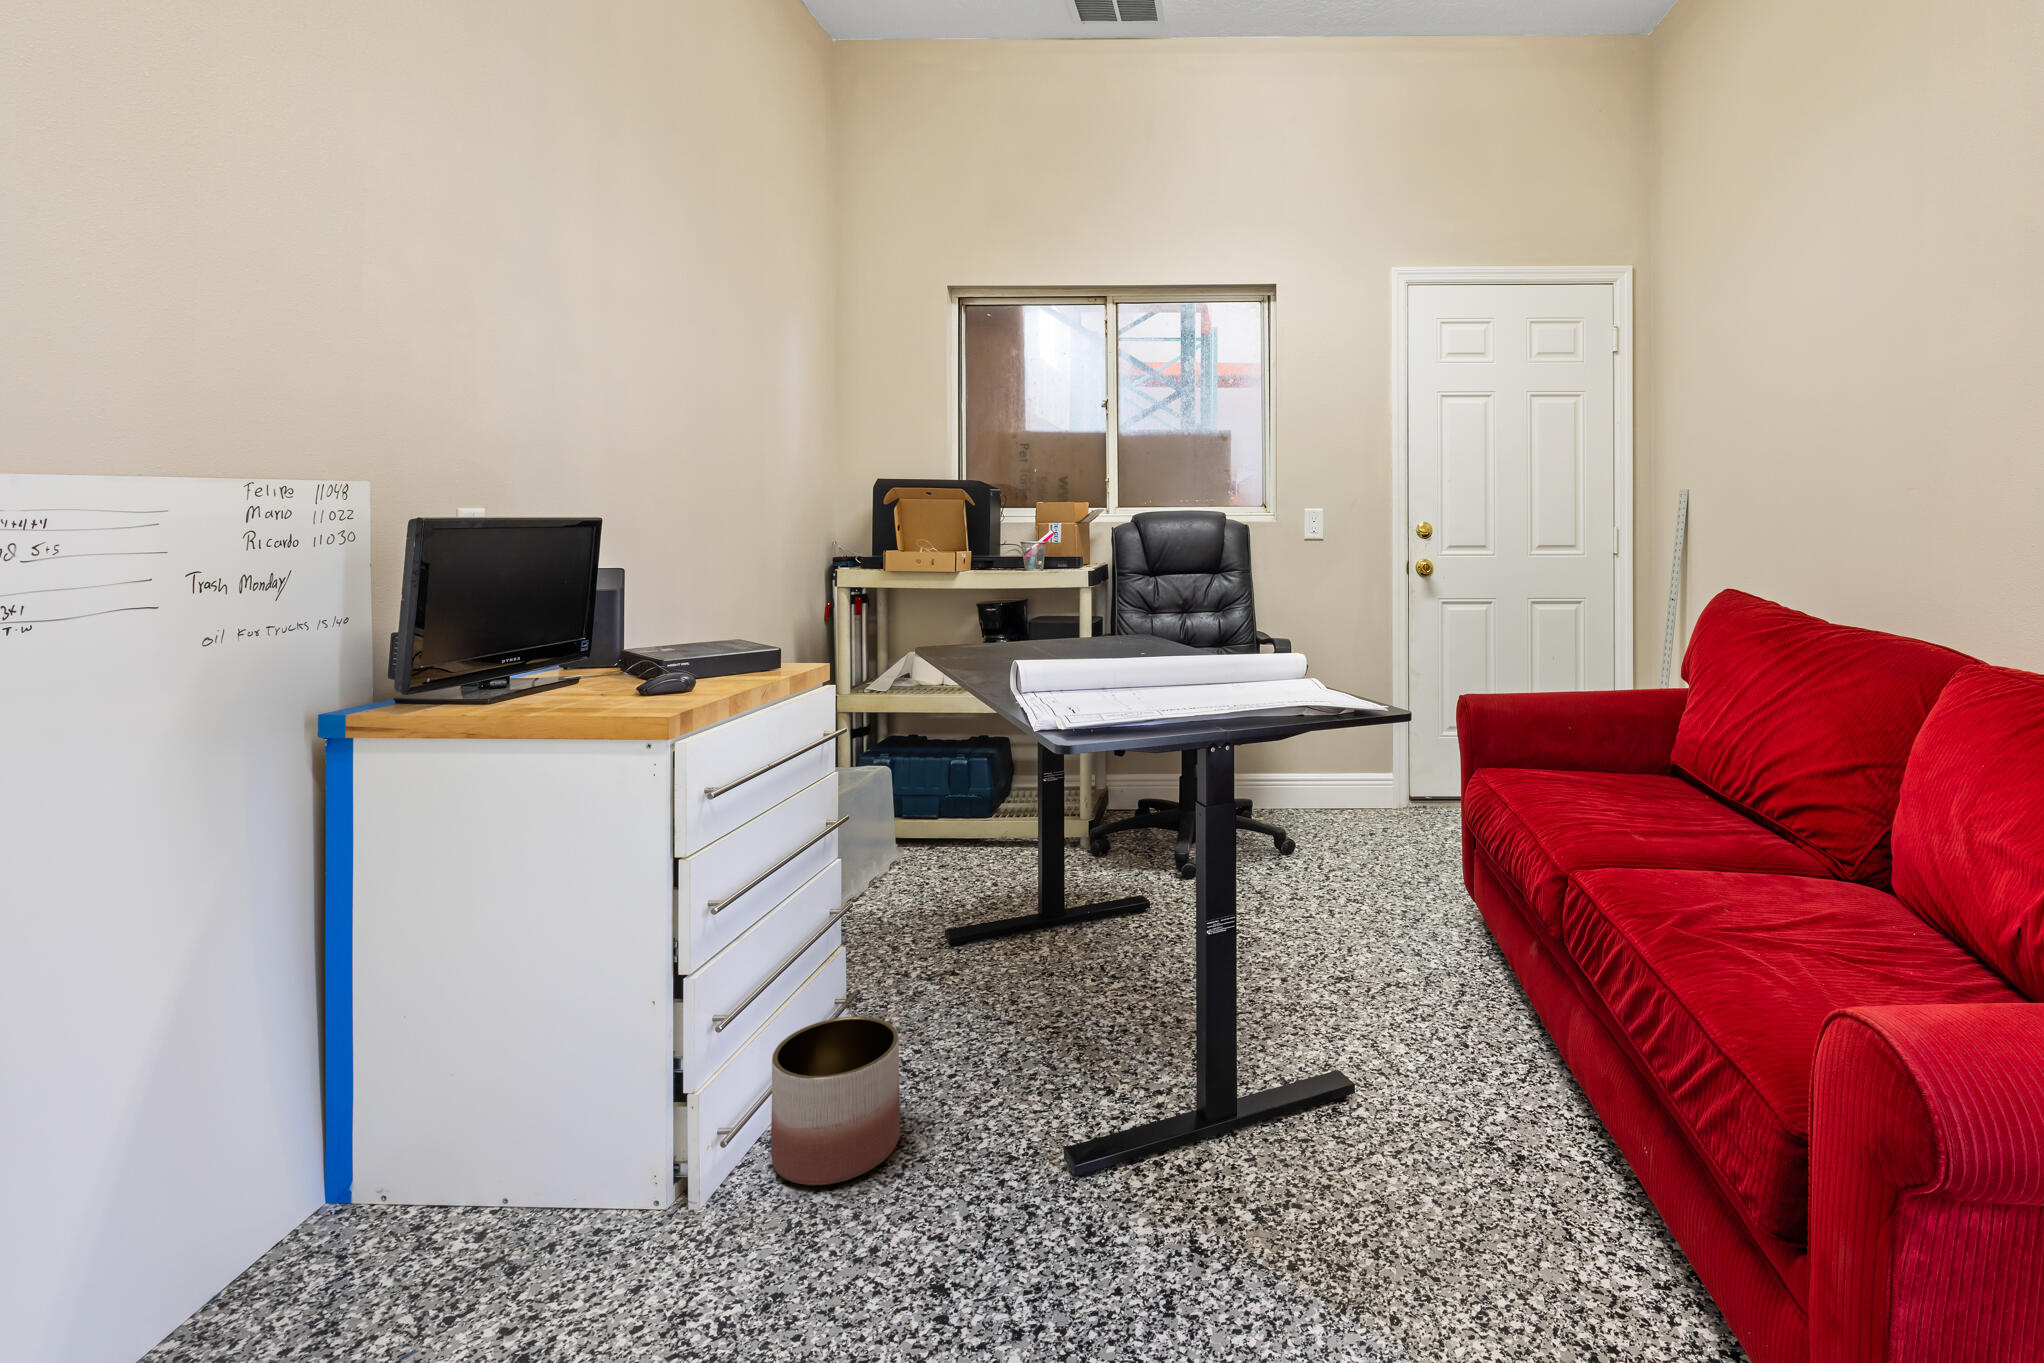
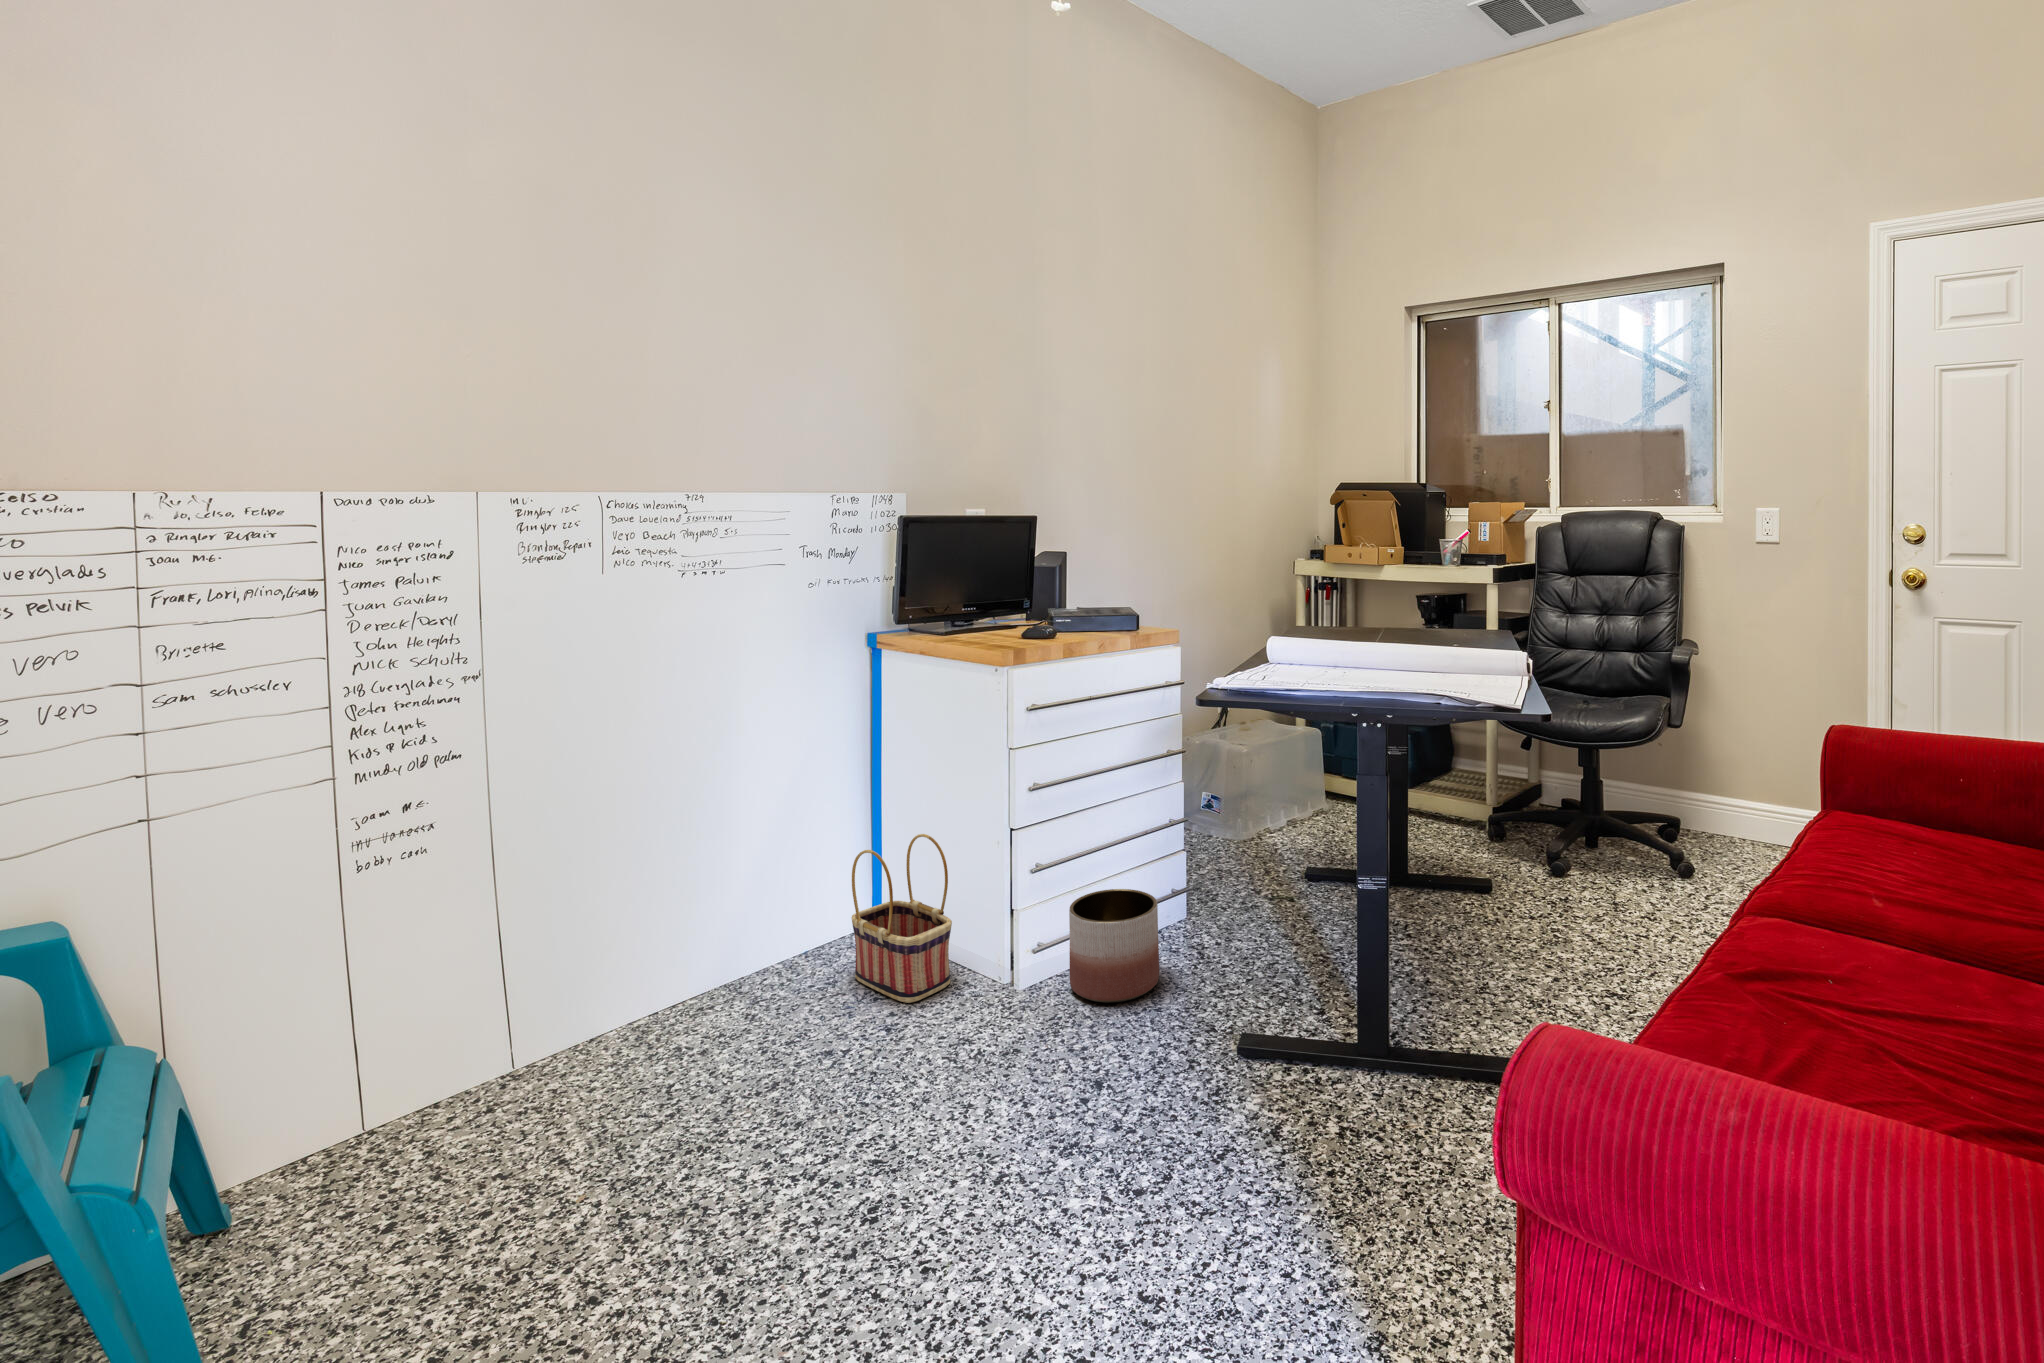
basket: none [353,1027,573,1309] -> present [852,834,952,1003]

